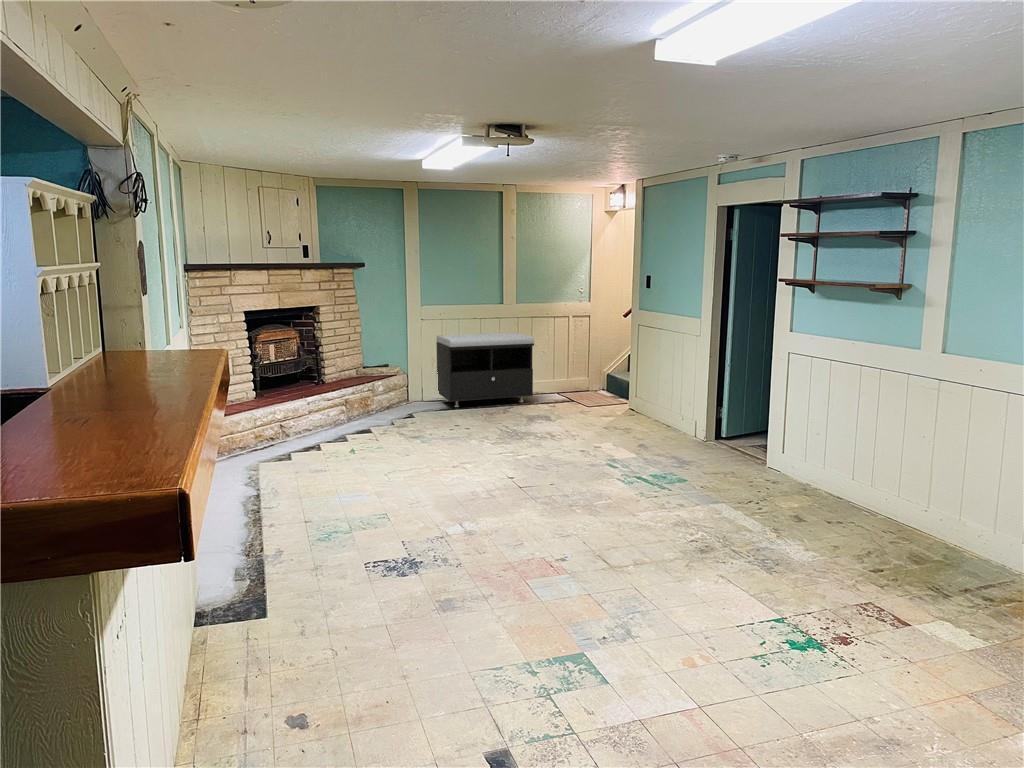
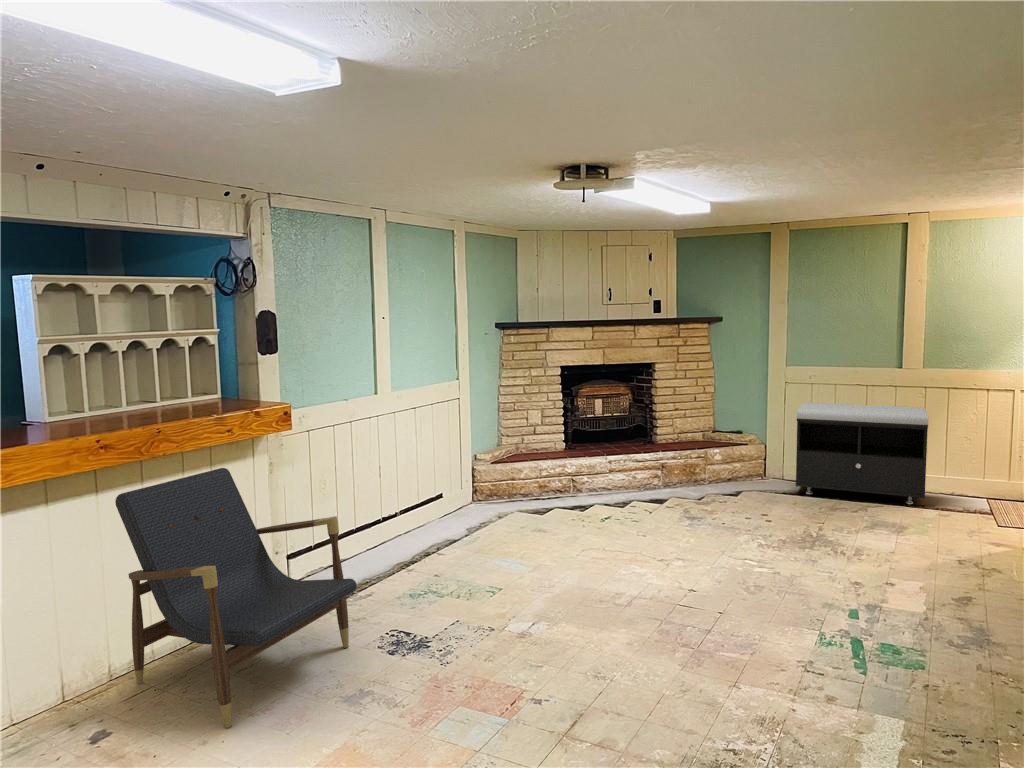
lounge chair: none [164,429,408,689] -> present [115,468,357,728]

